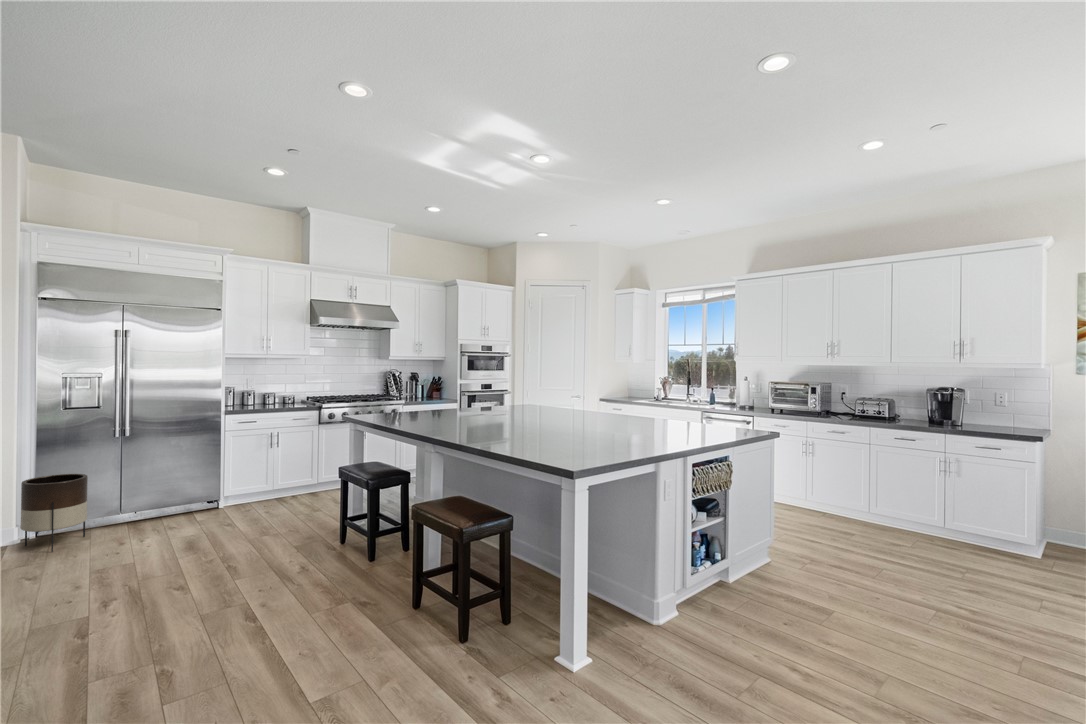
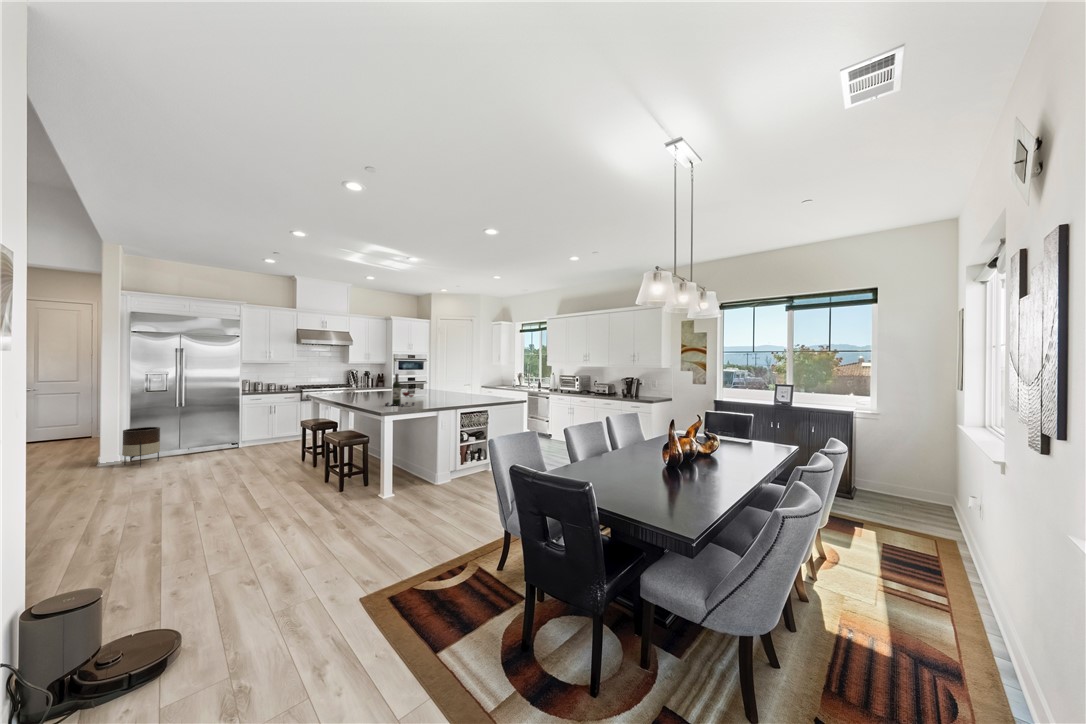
wine bottle: none [552,379,624,454] -> present [385,374,414,406]

